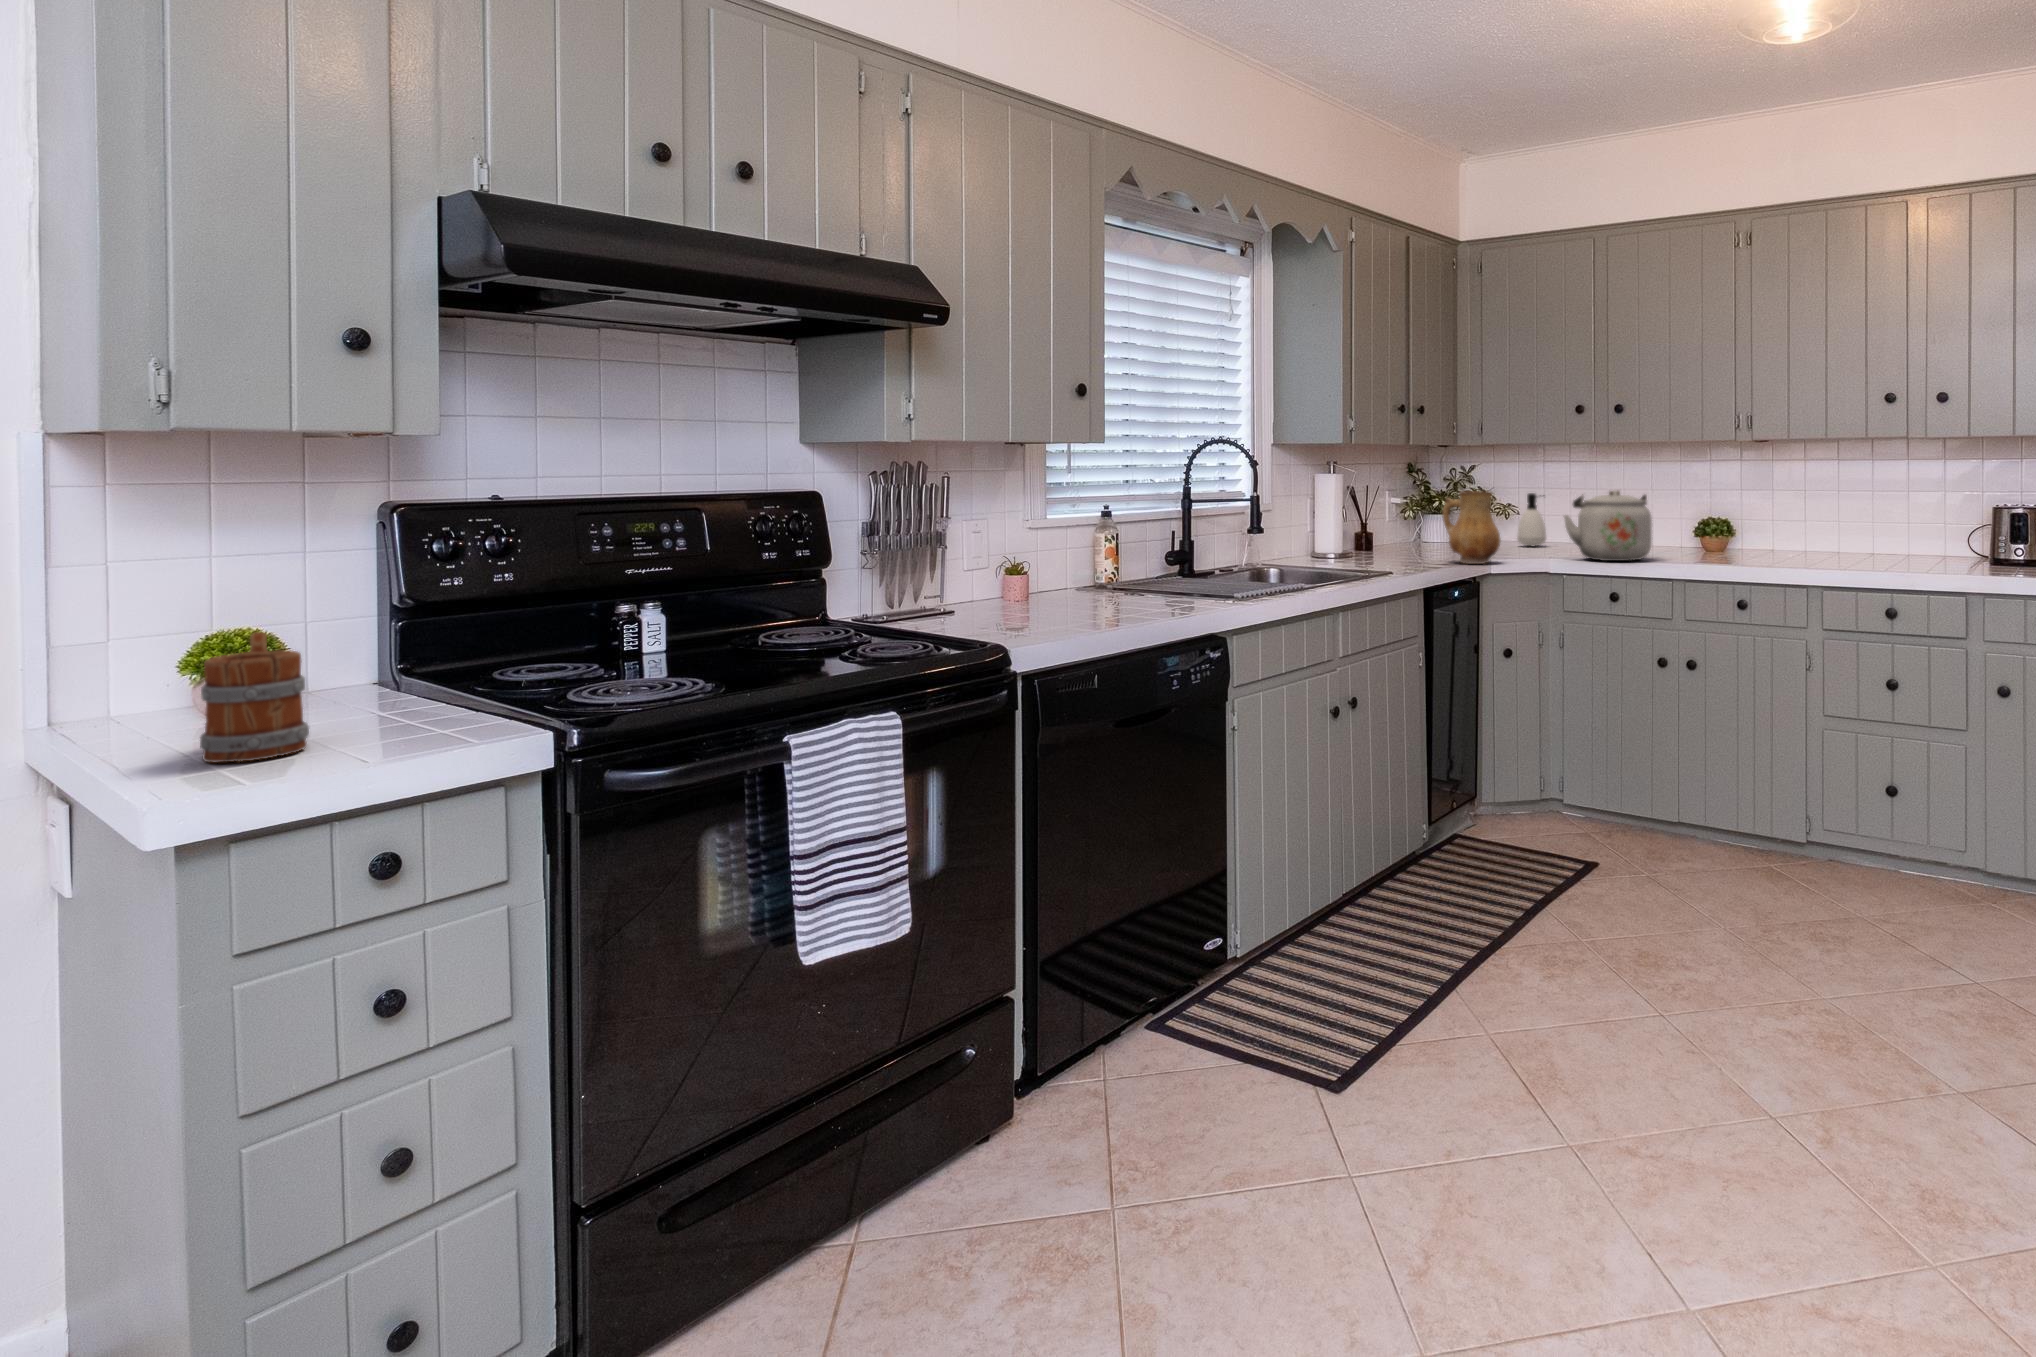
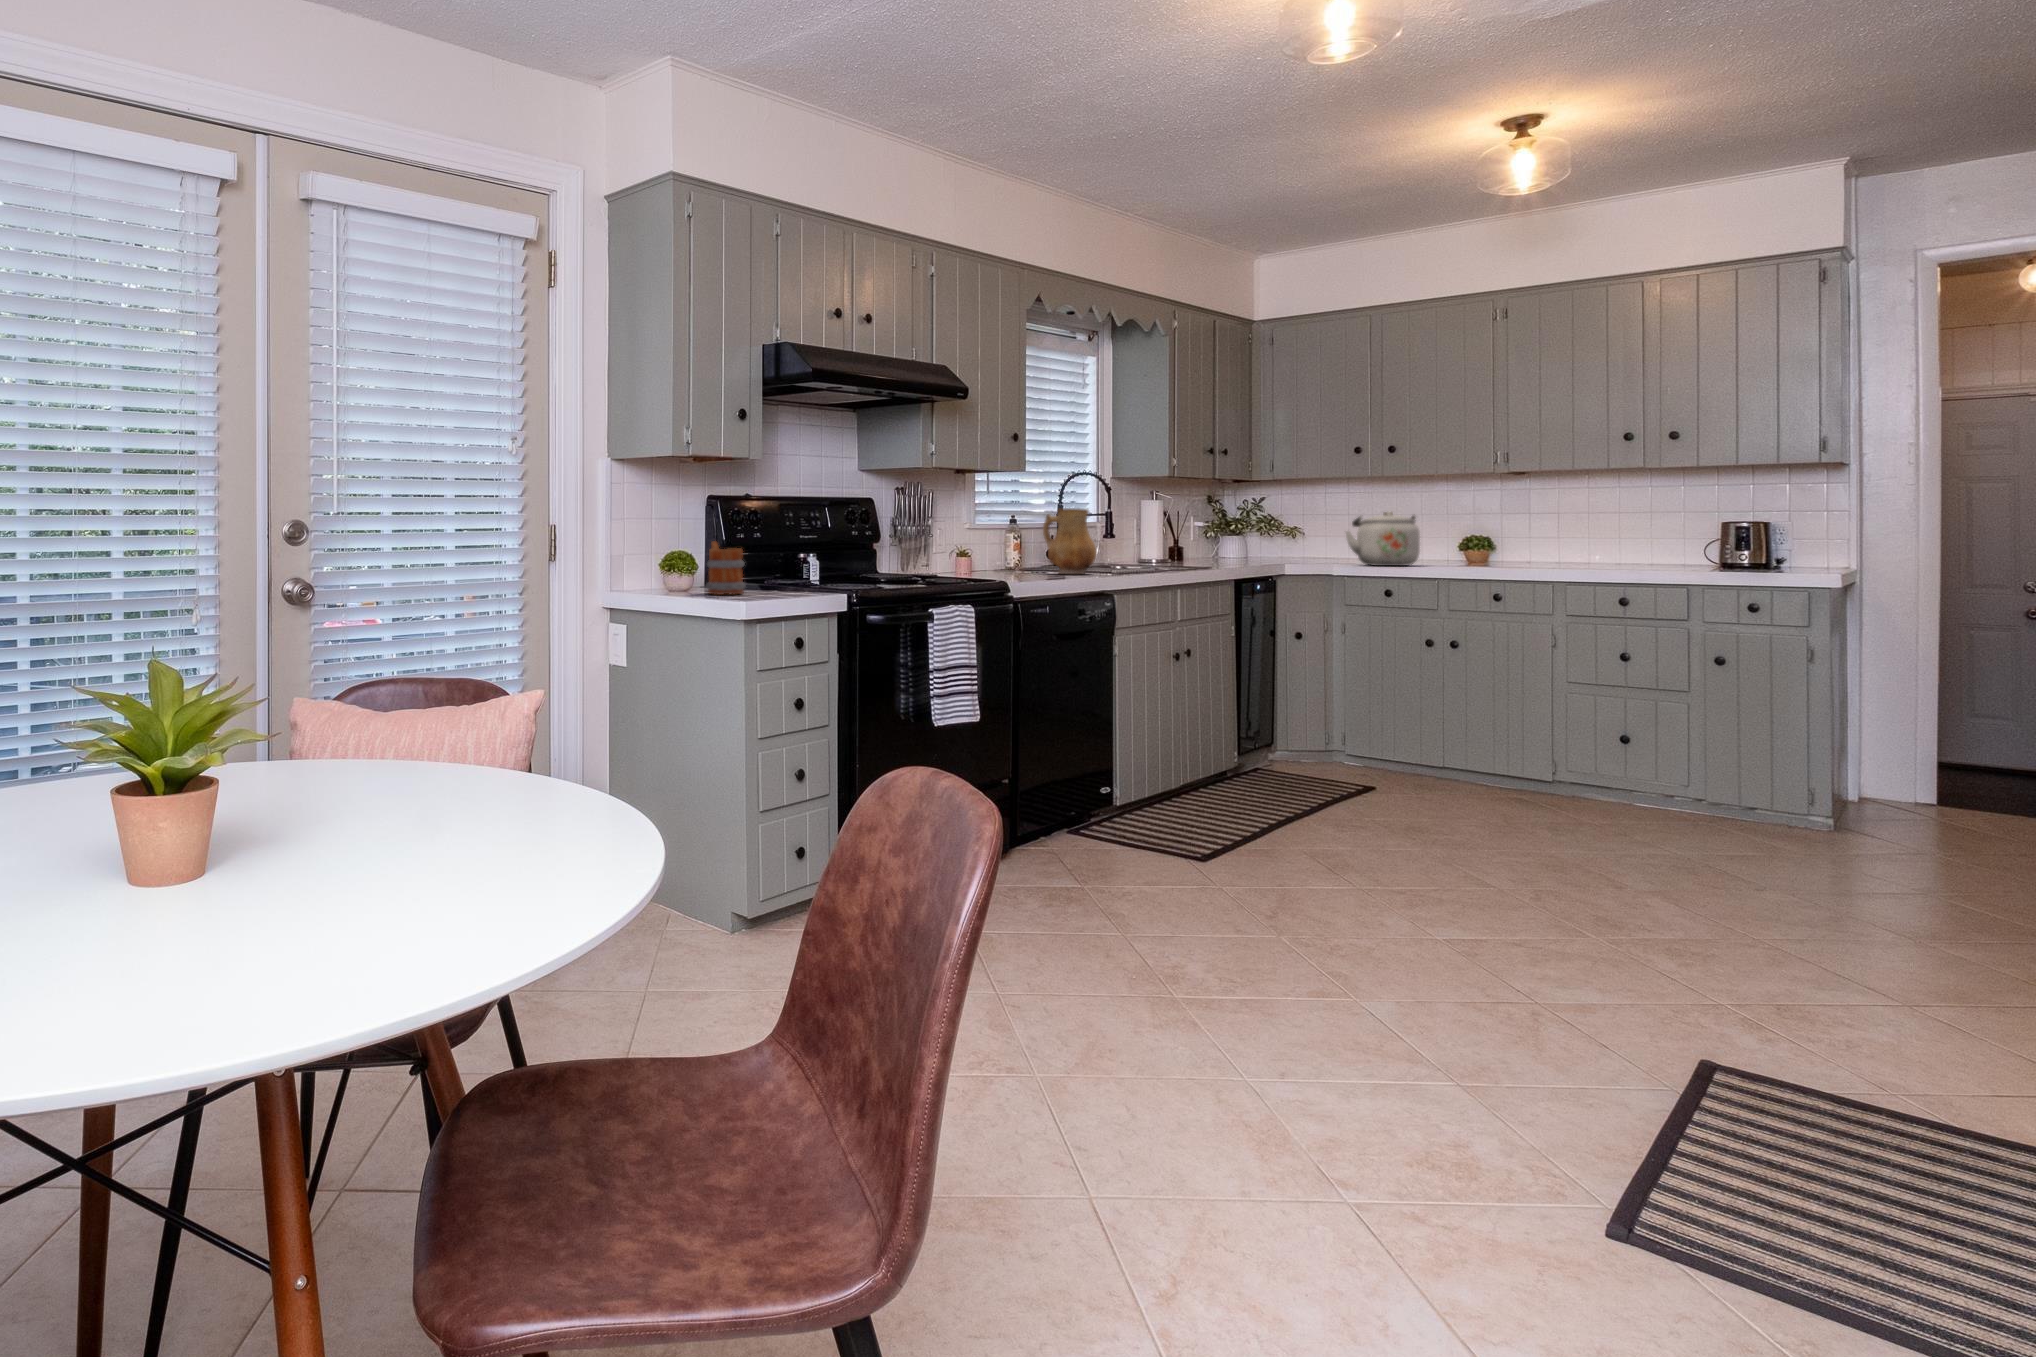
ceramic pitcher: present [1442,491,1500,564] -> present [1043,508,1096,574]
soap dispenser: present [1517,493,1546,546] -> none [1301,520,1326,562]

